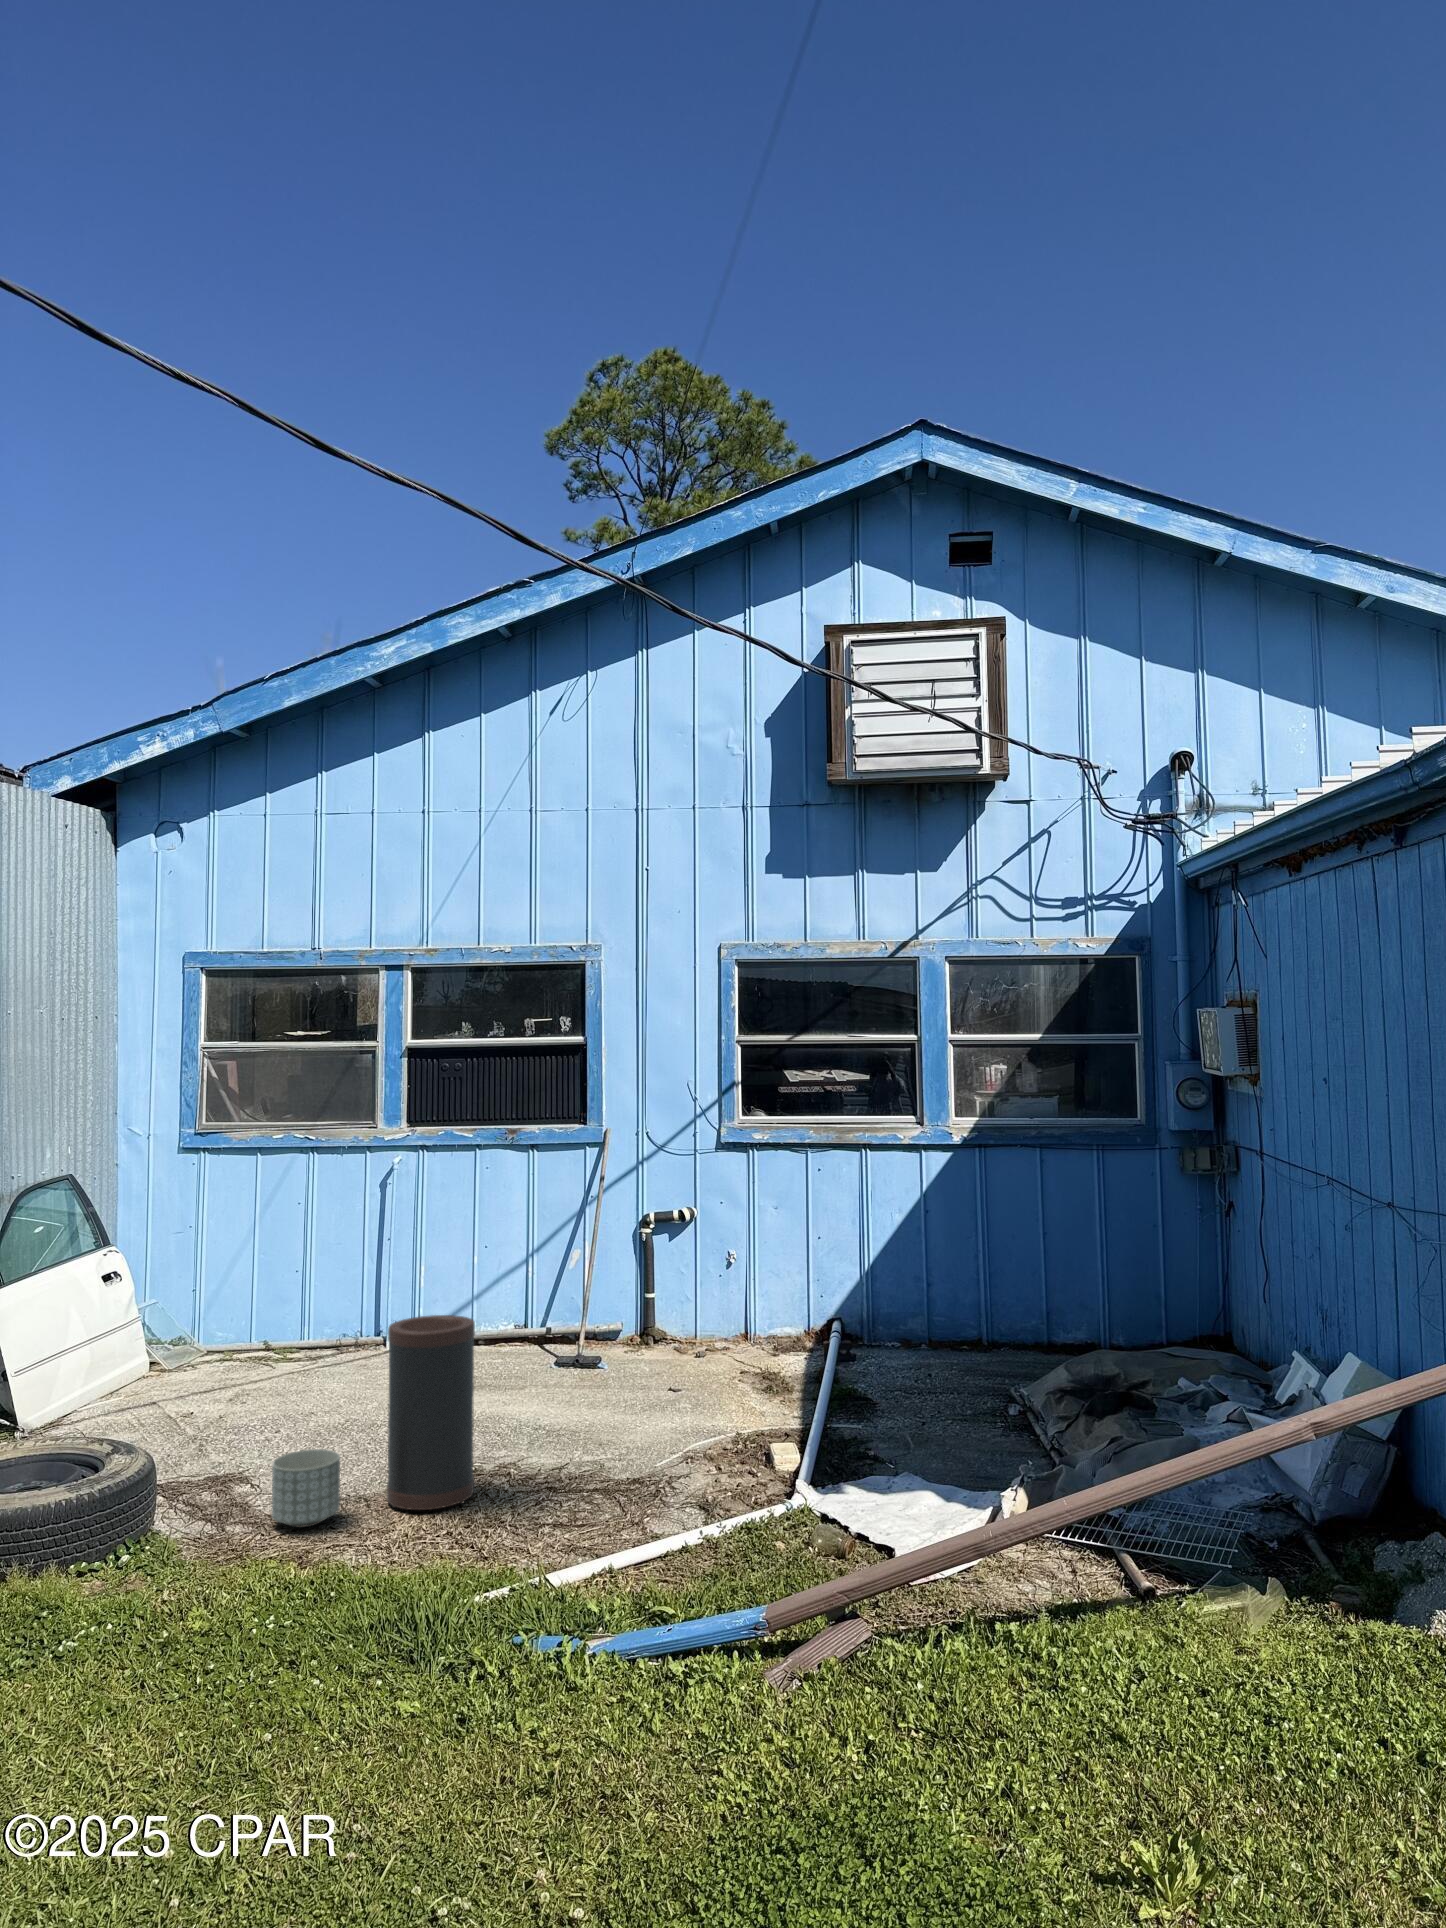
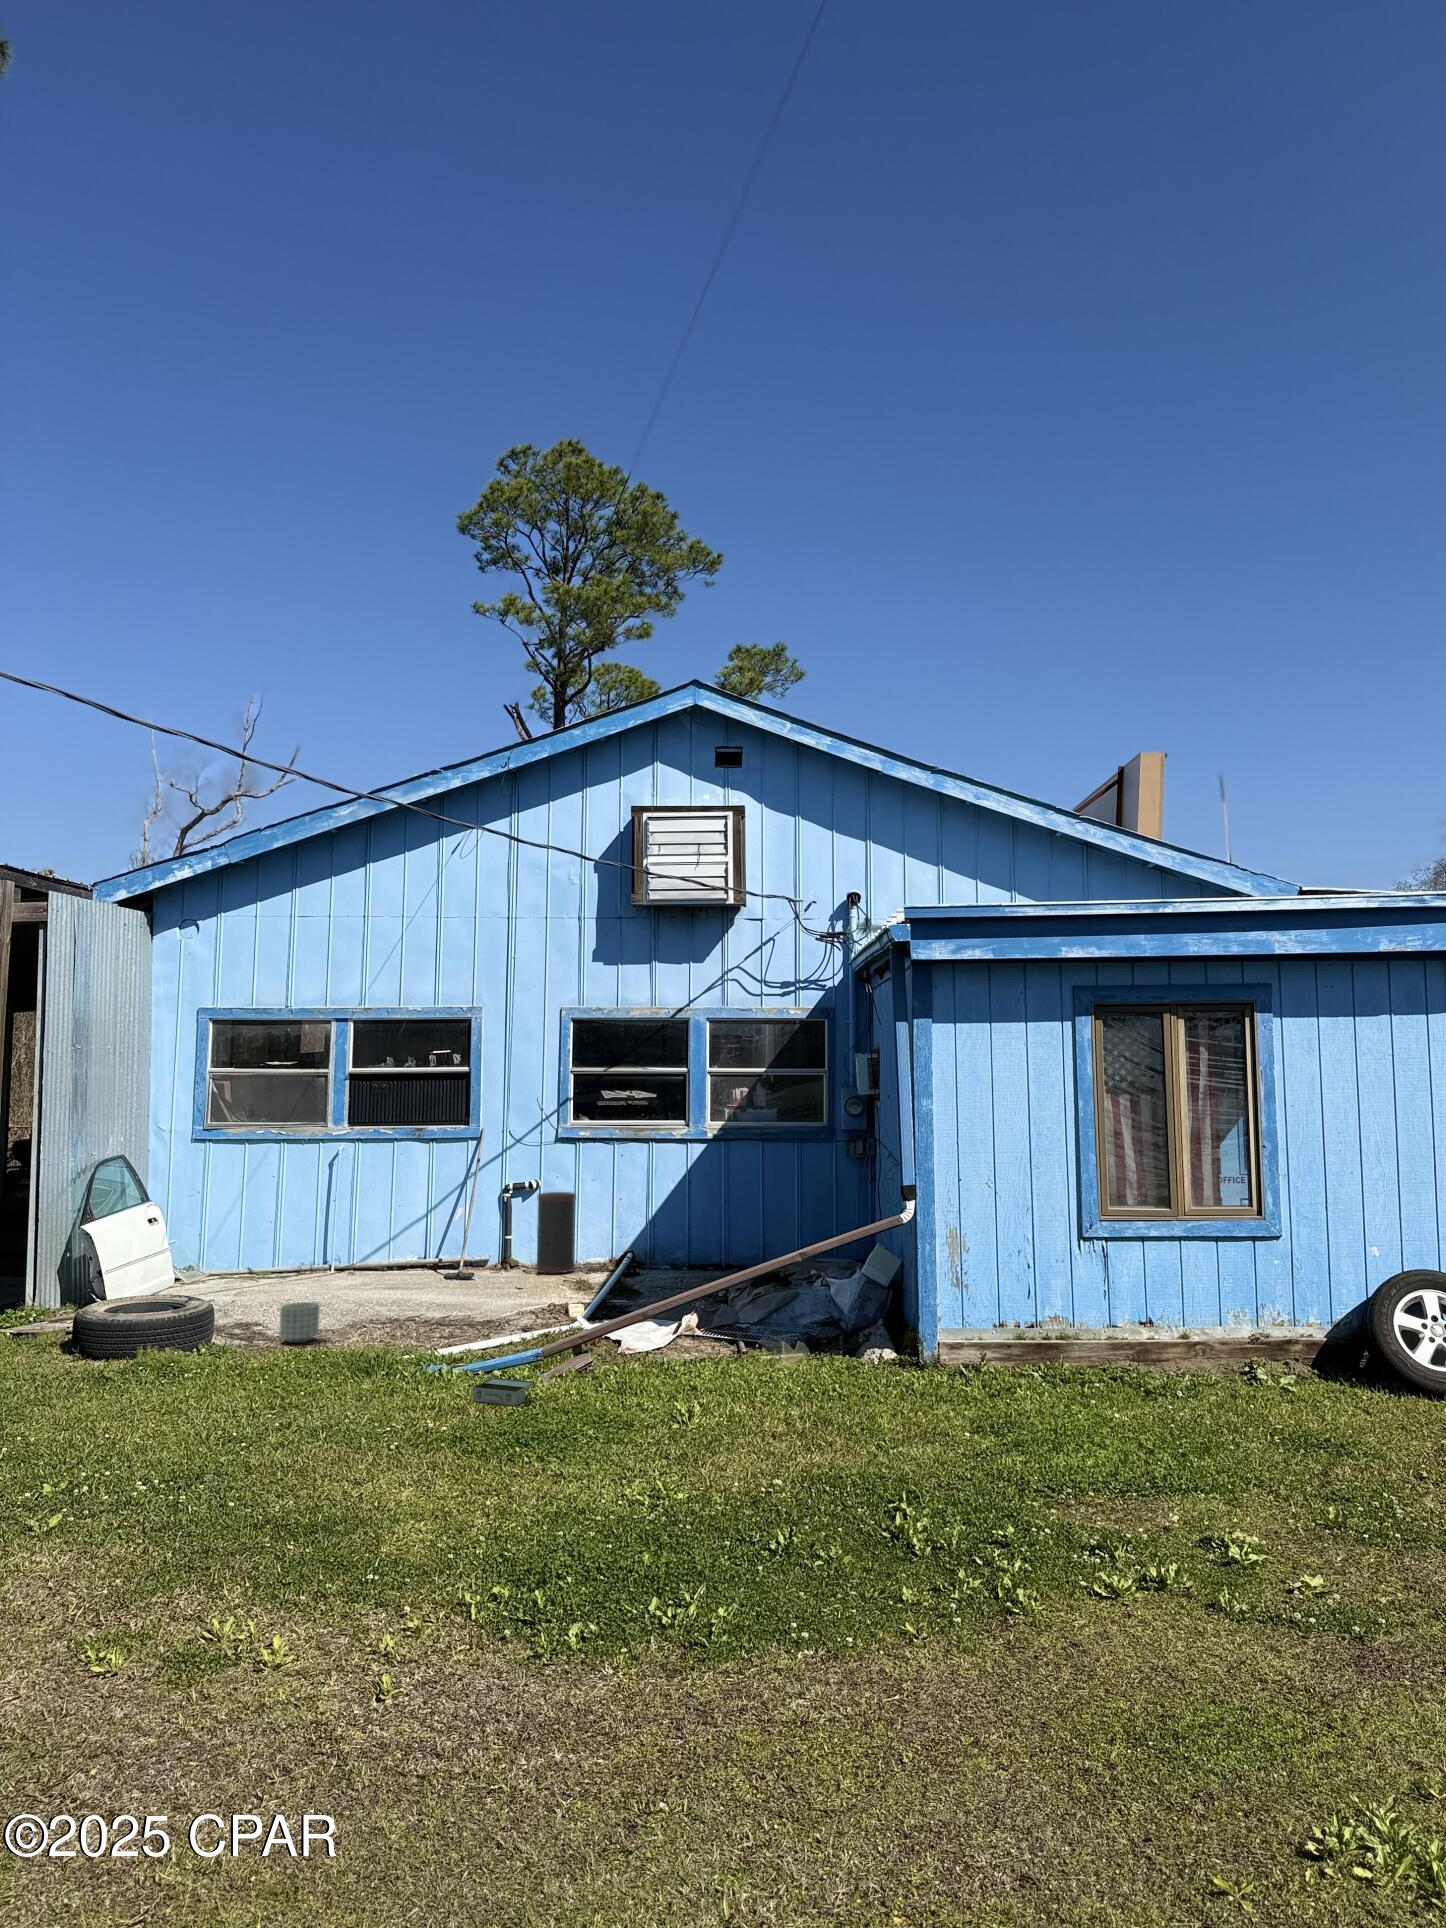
trash can: present [387,1315,475,1510] -> present [536,1192,576,1274]
toolbox: none [615,1716,749,1814] -> present [472,1377,534,1406]

